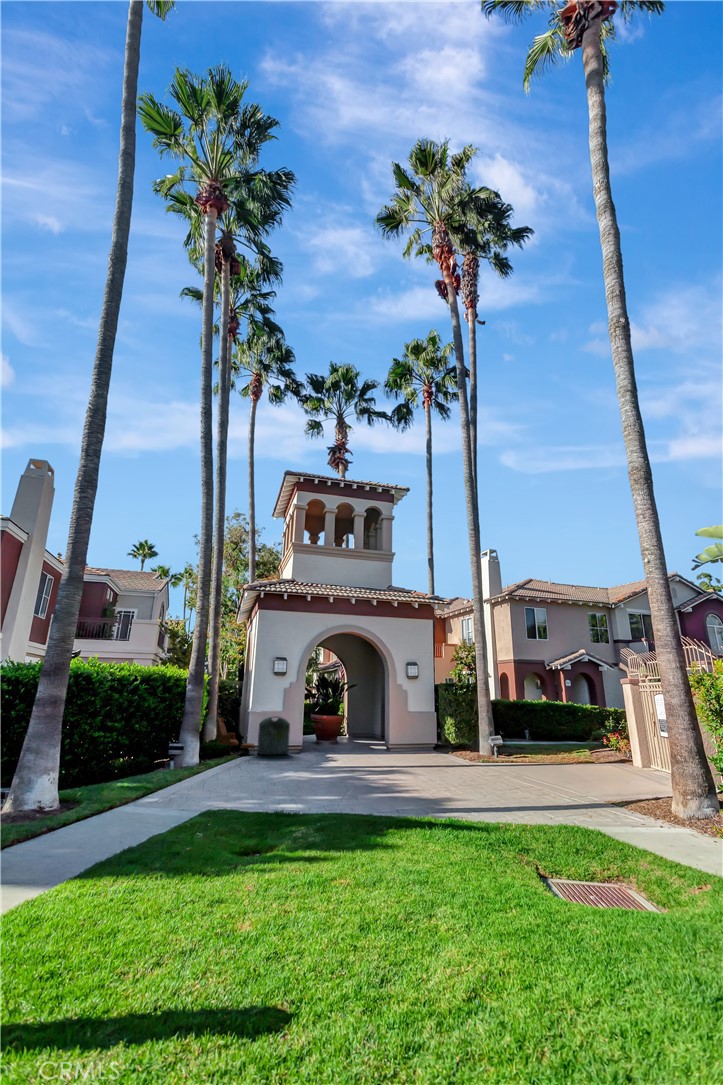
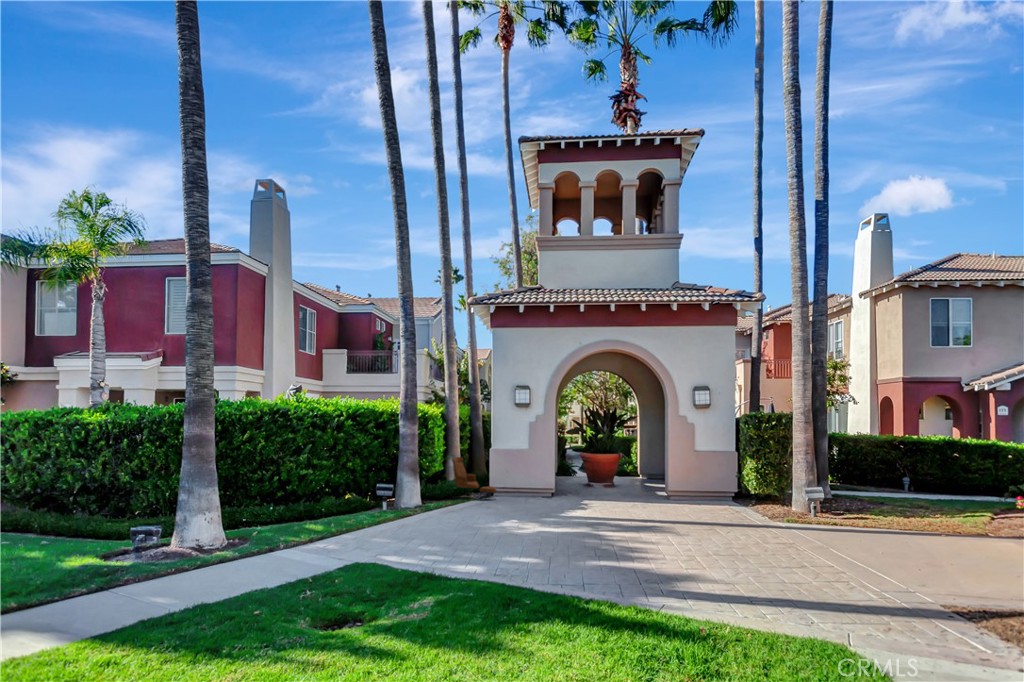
trash can: present [257,716,290,755] -> none [499,455,537,501]

